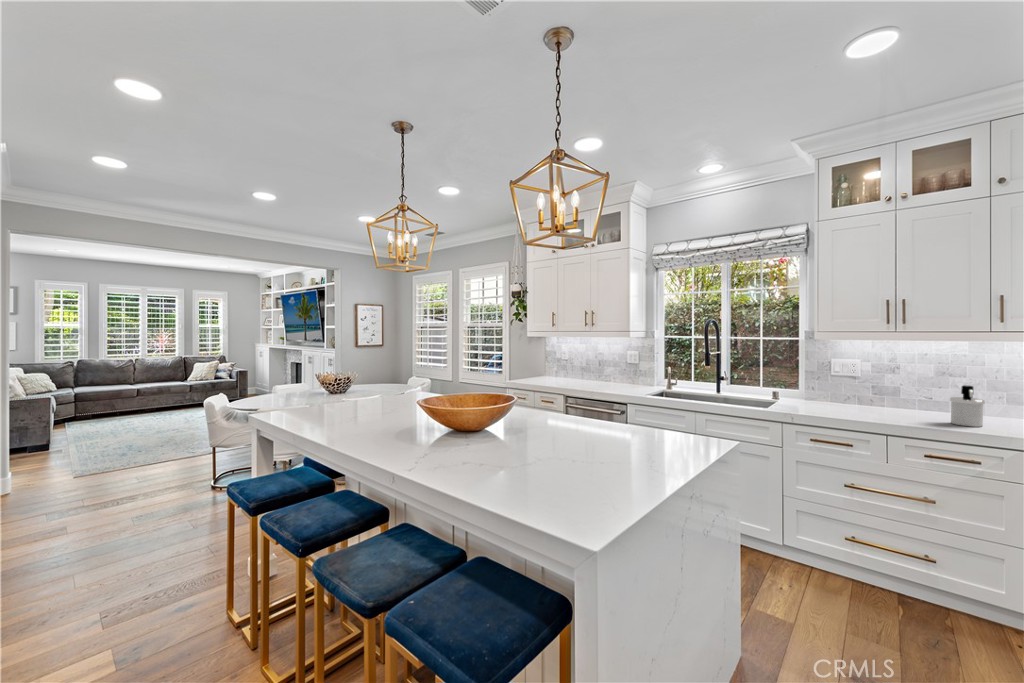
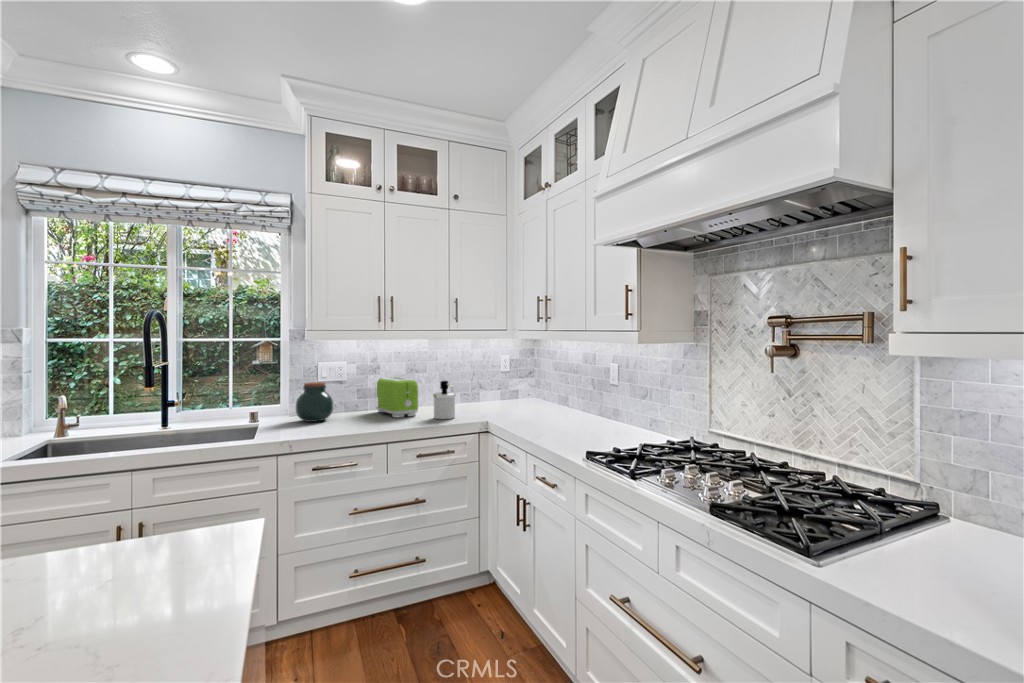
jar: none [805,374,839,406] -> present [296,382,333,422]
toaster: none [890,376,936,417] -> present [376,377,418,417]

